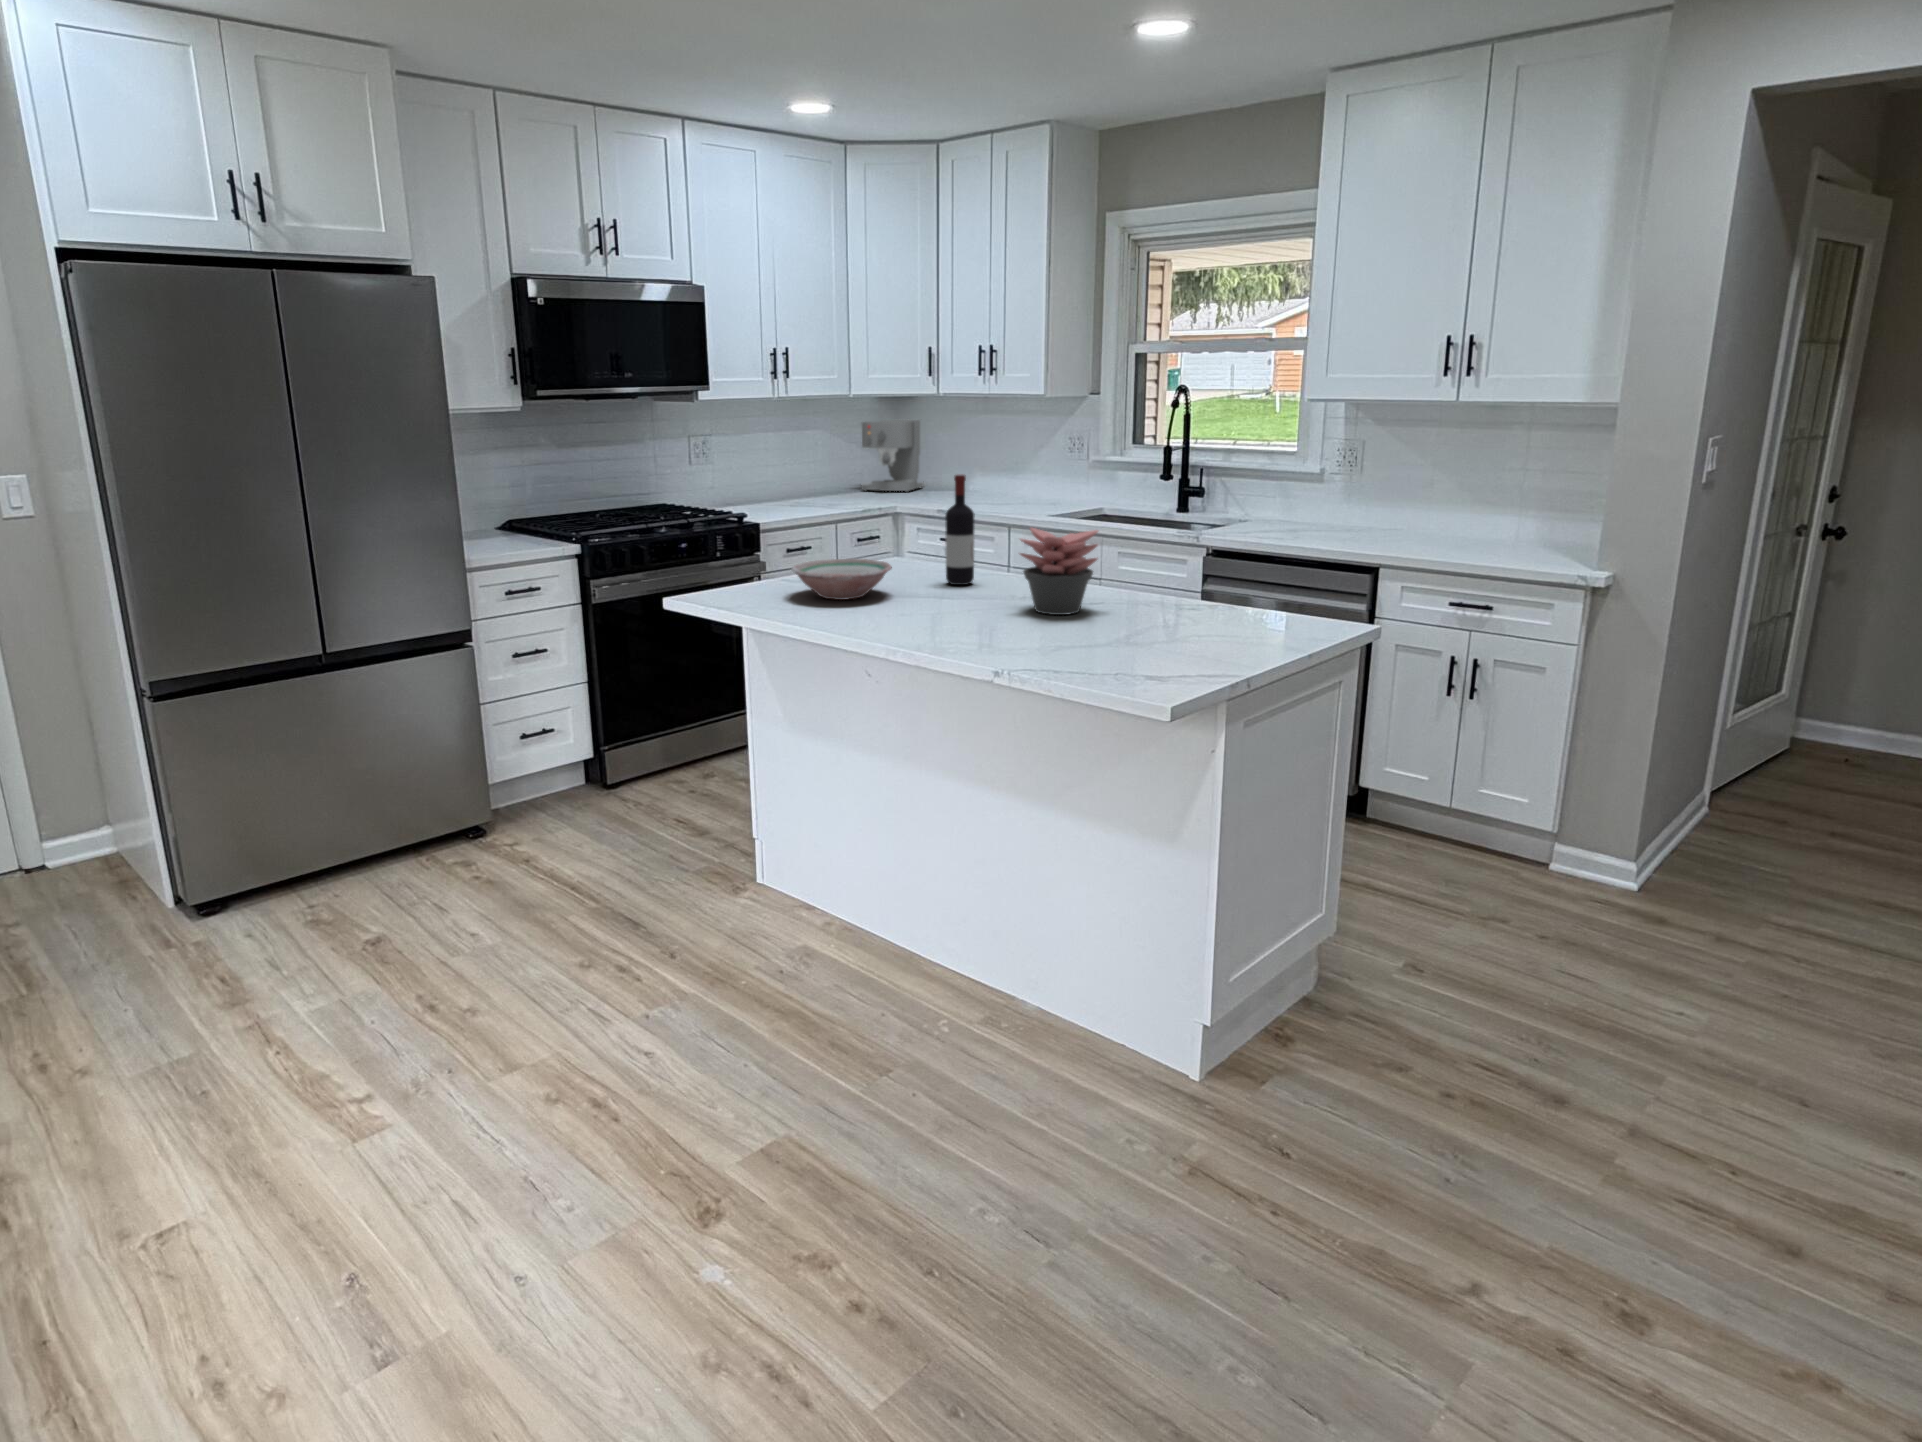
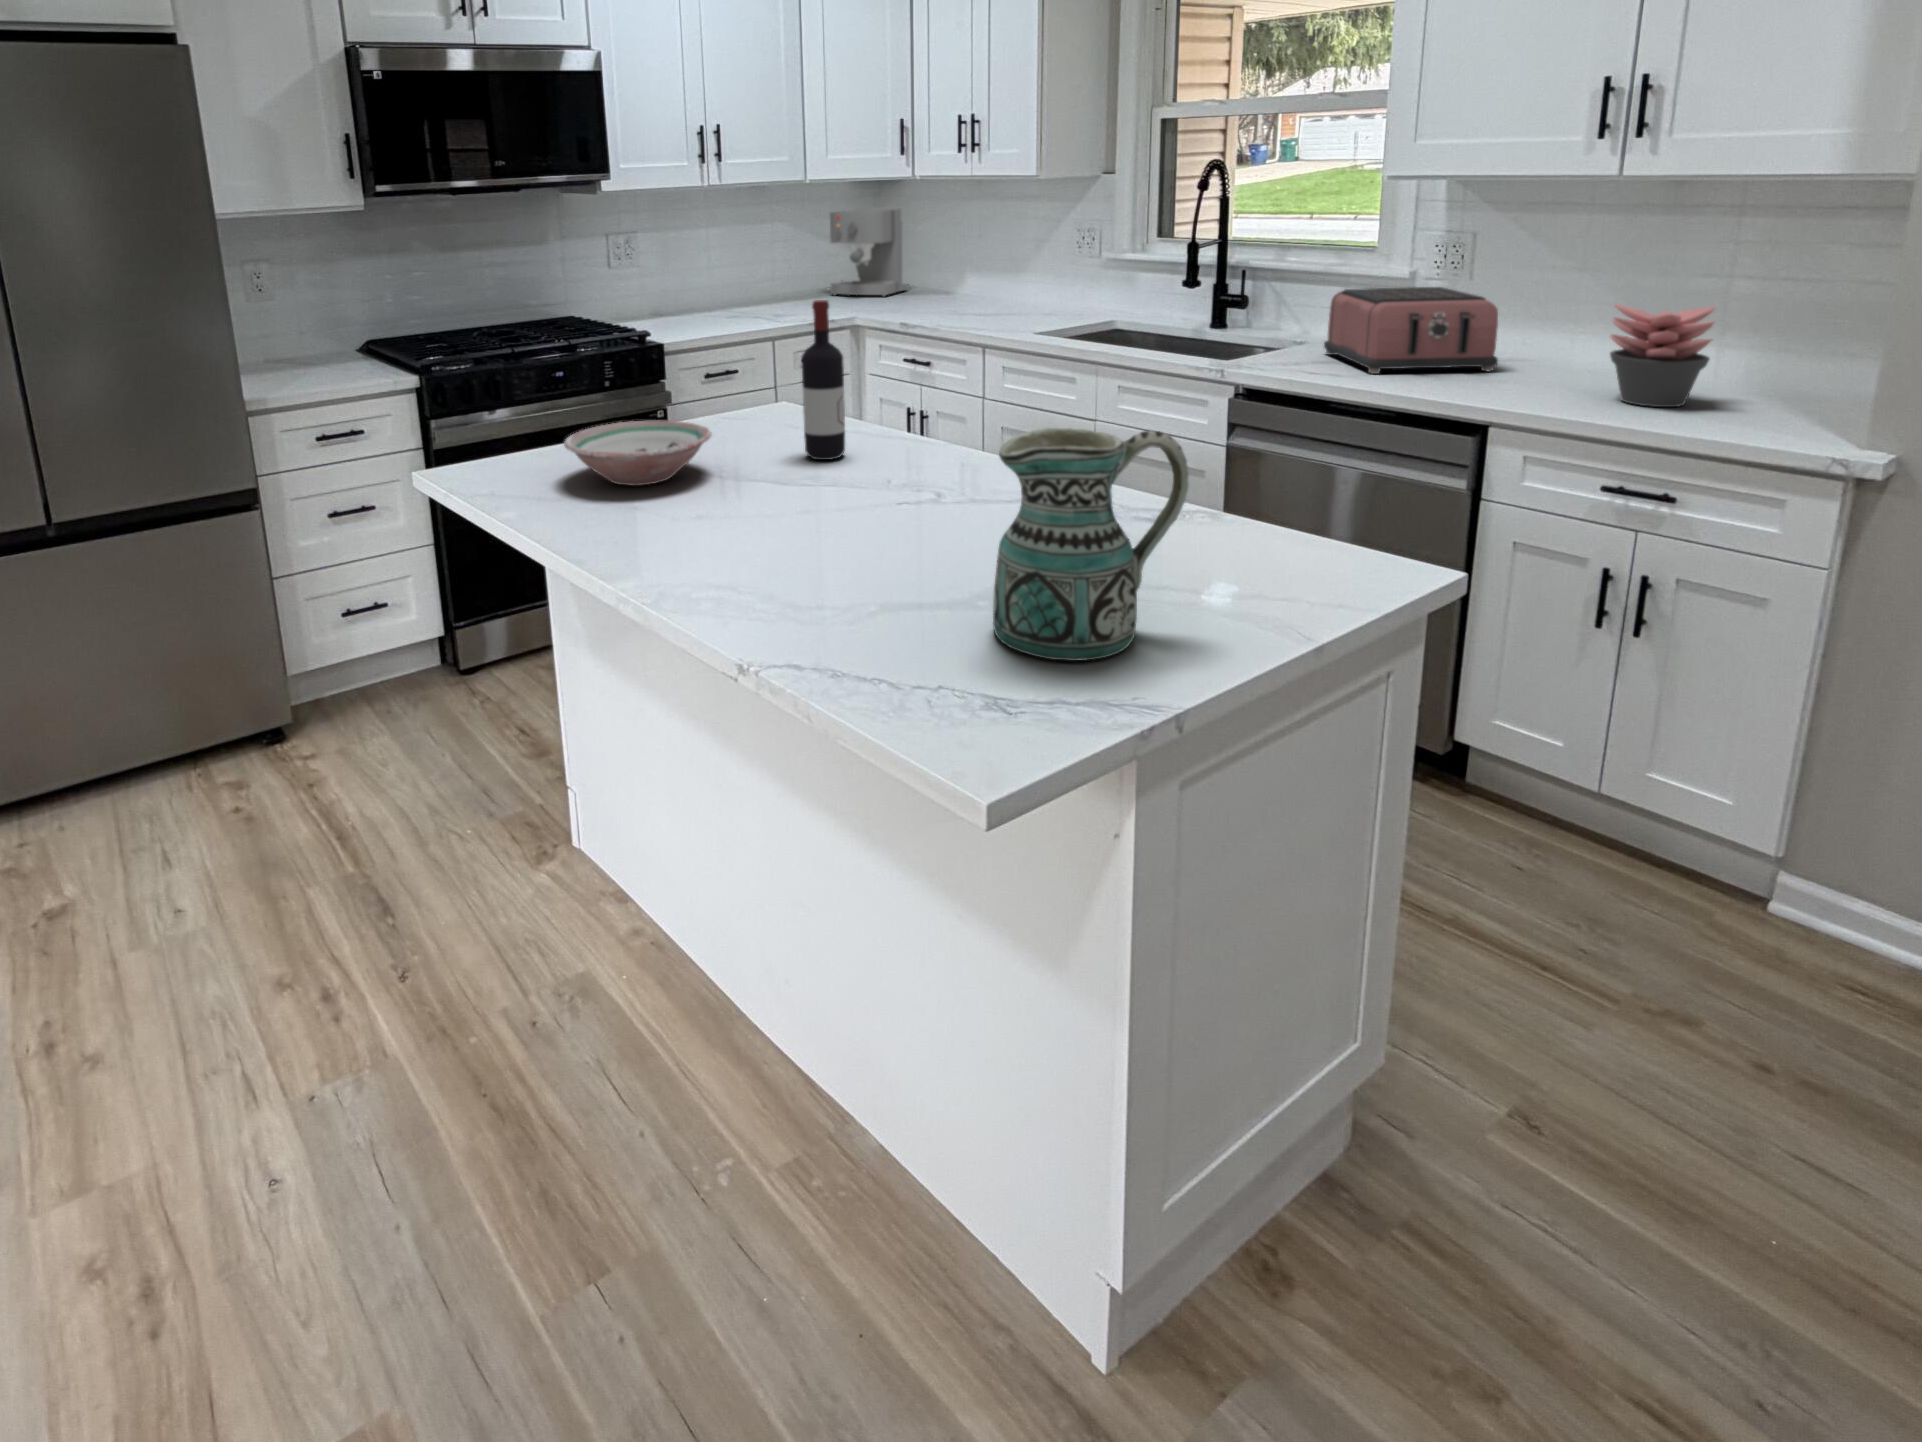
toaster: none [1264,478,1382,537] -> present [1324,287,1498,374]
succulent plant: present [1020,528,1098,615] -> present [1610,304,1715,407]
ceramic pitcher: none [1131,535,1241,663] -> present [993,428,1189,661]

